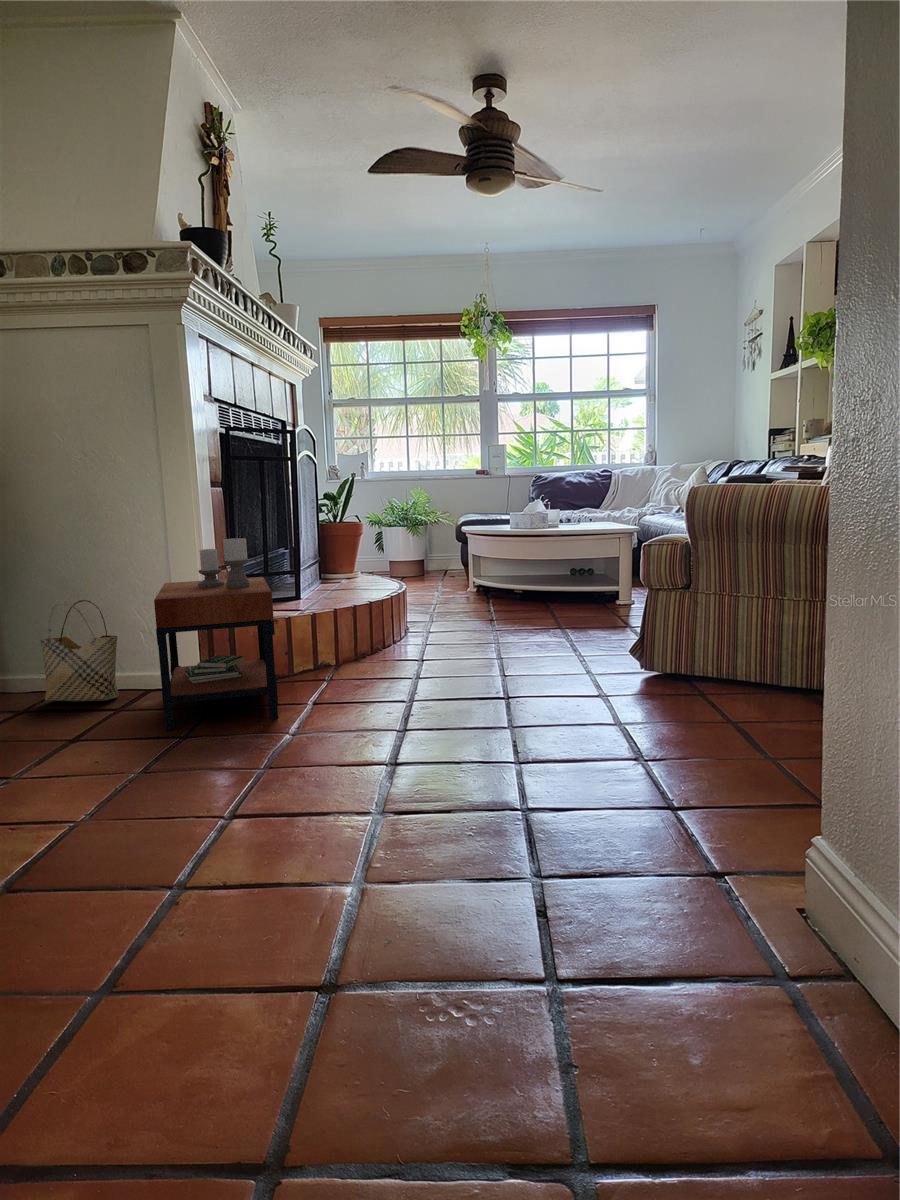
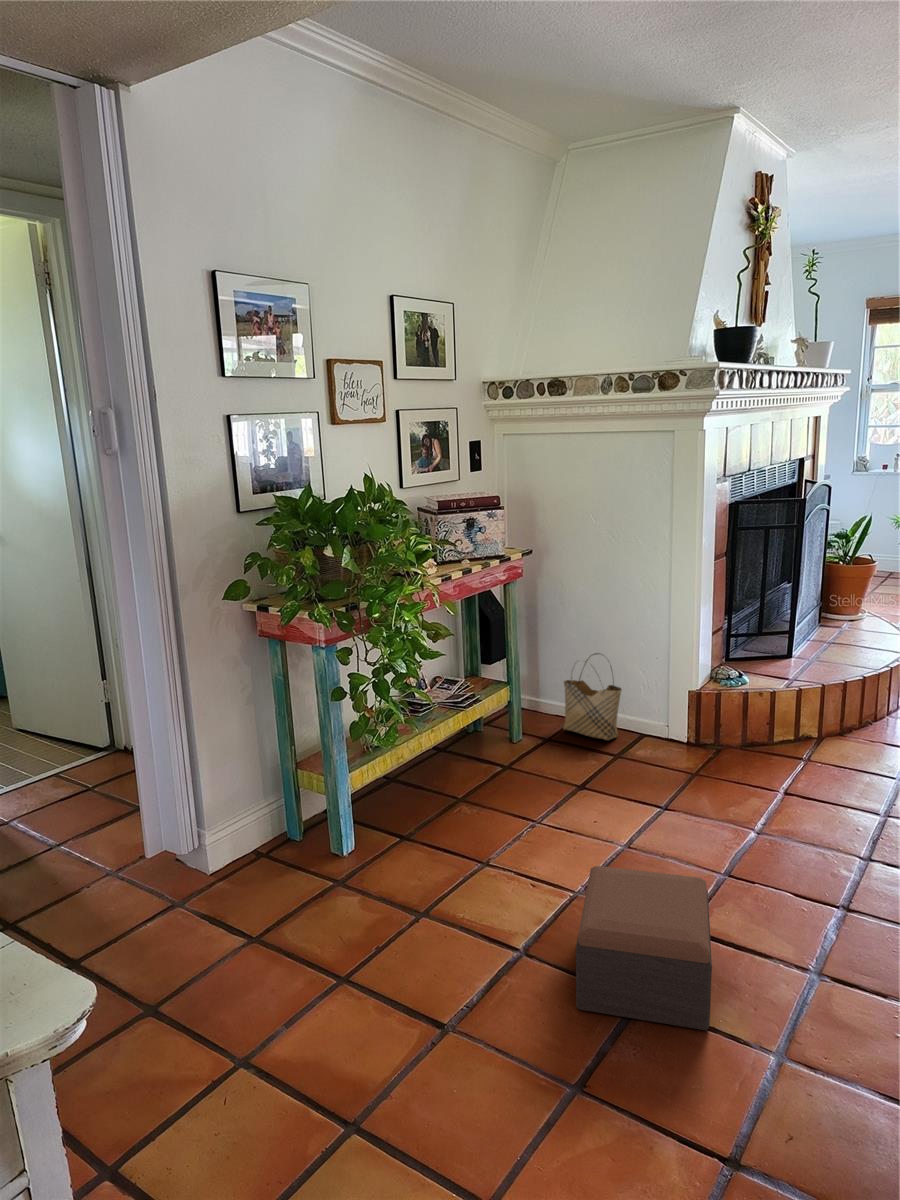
side table: present [154,538,278,730] -> none [650,637,755,807]
footstool: none [73,730,272,928] -> present [576,866,712,1030]

